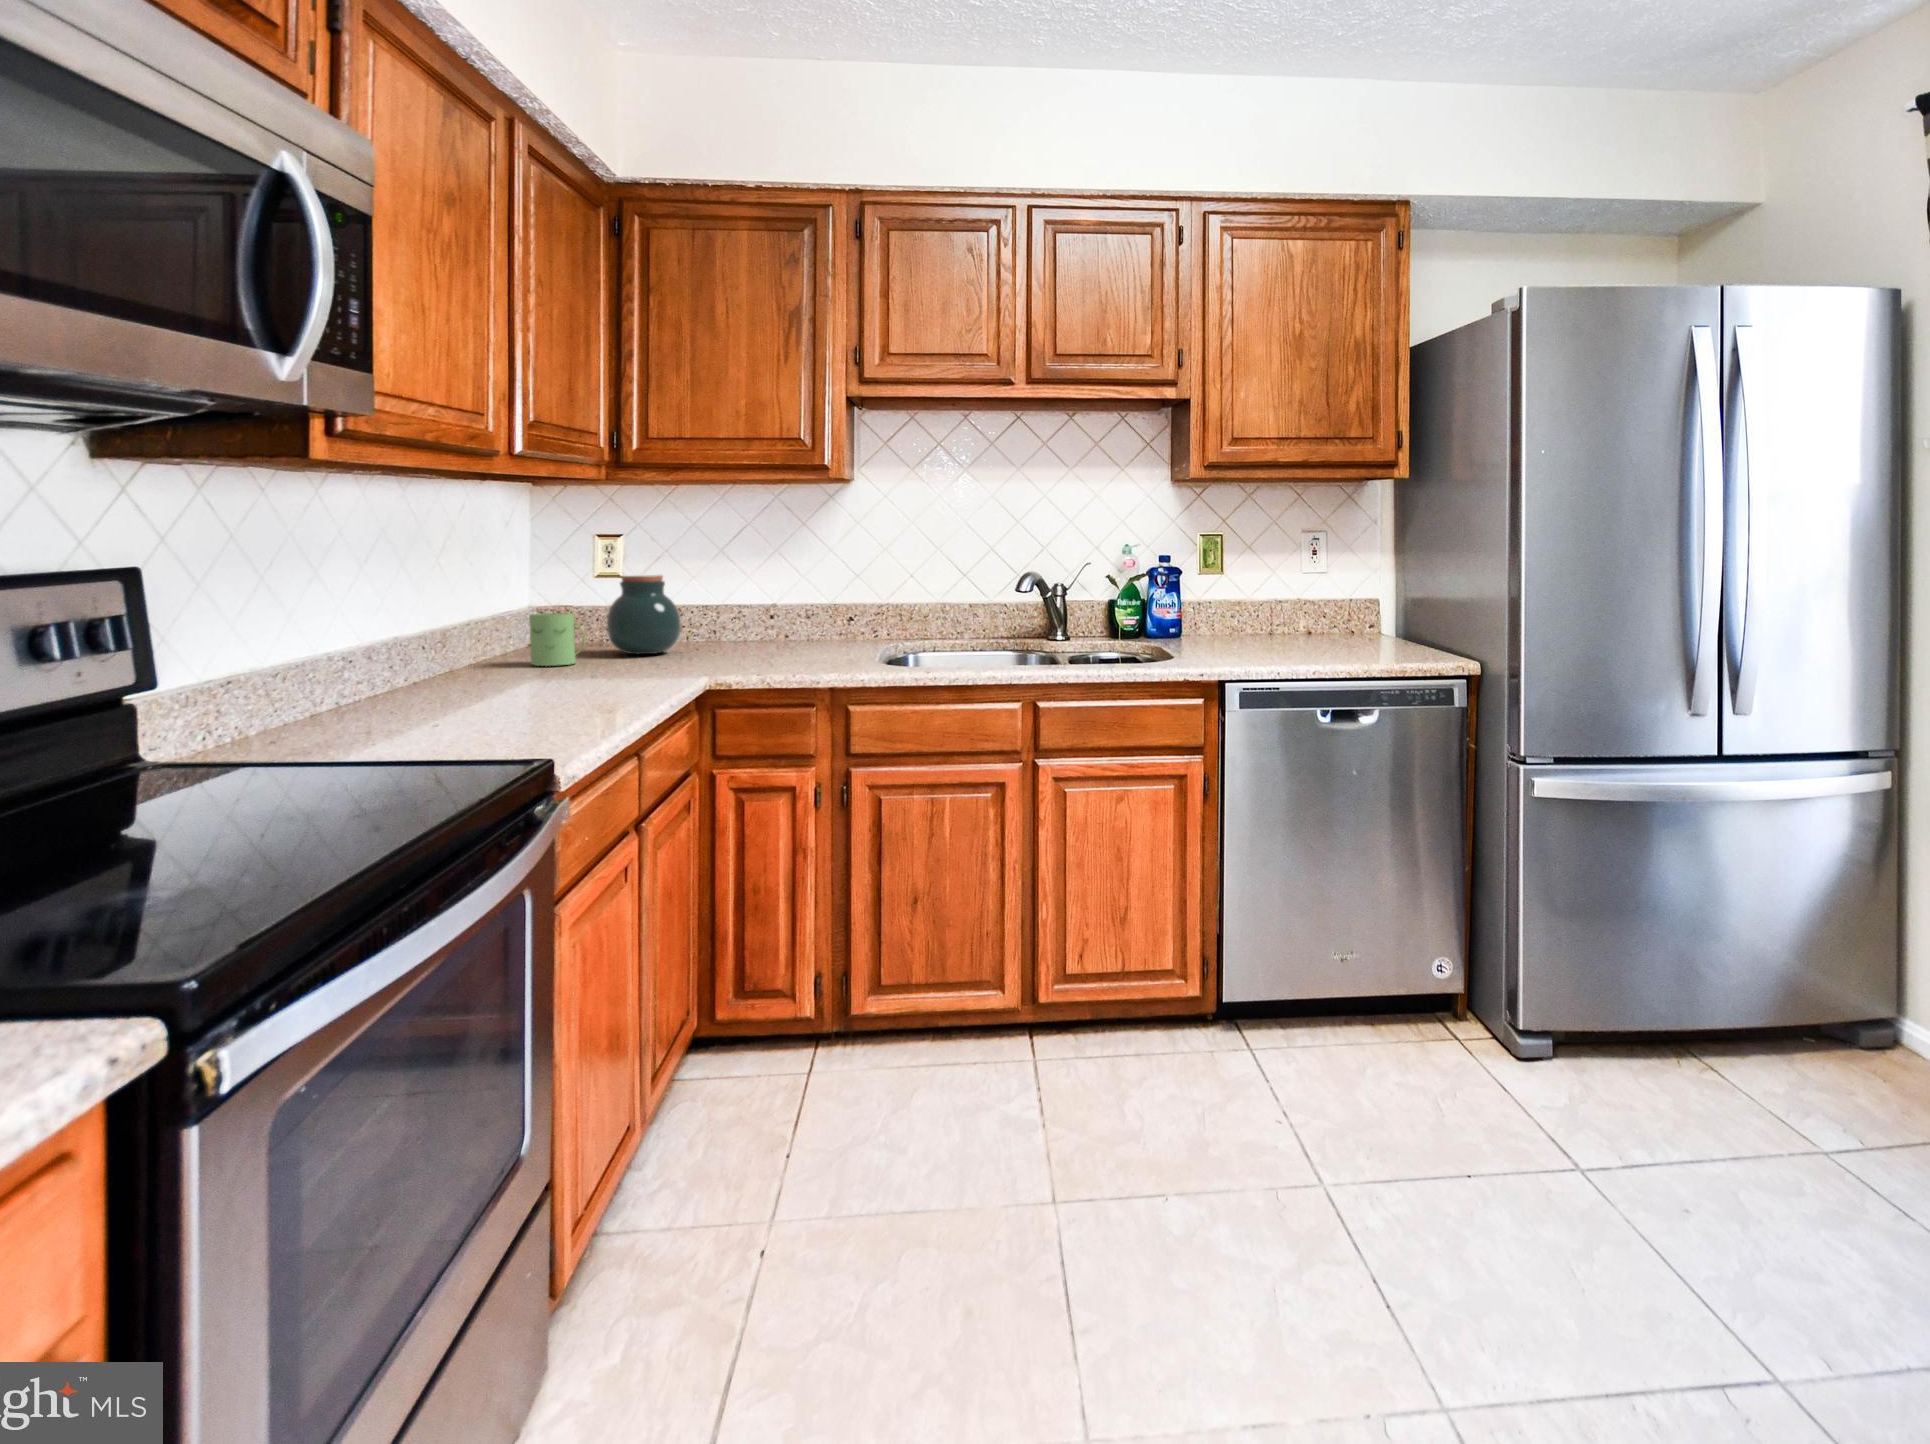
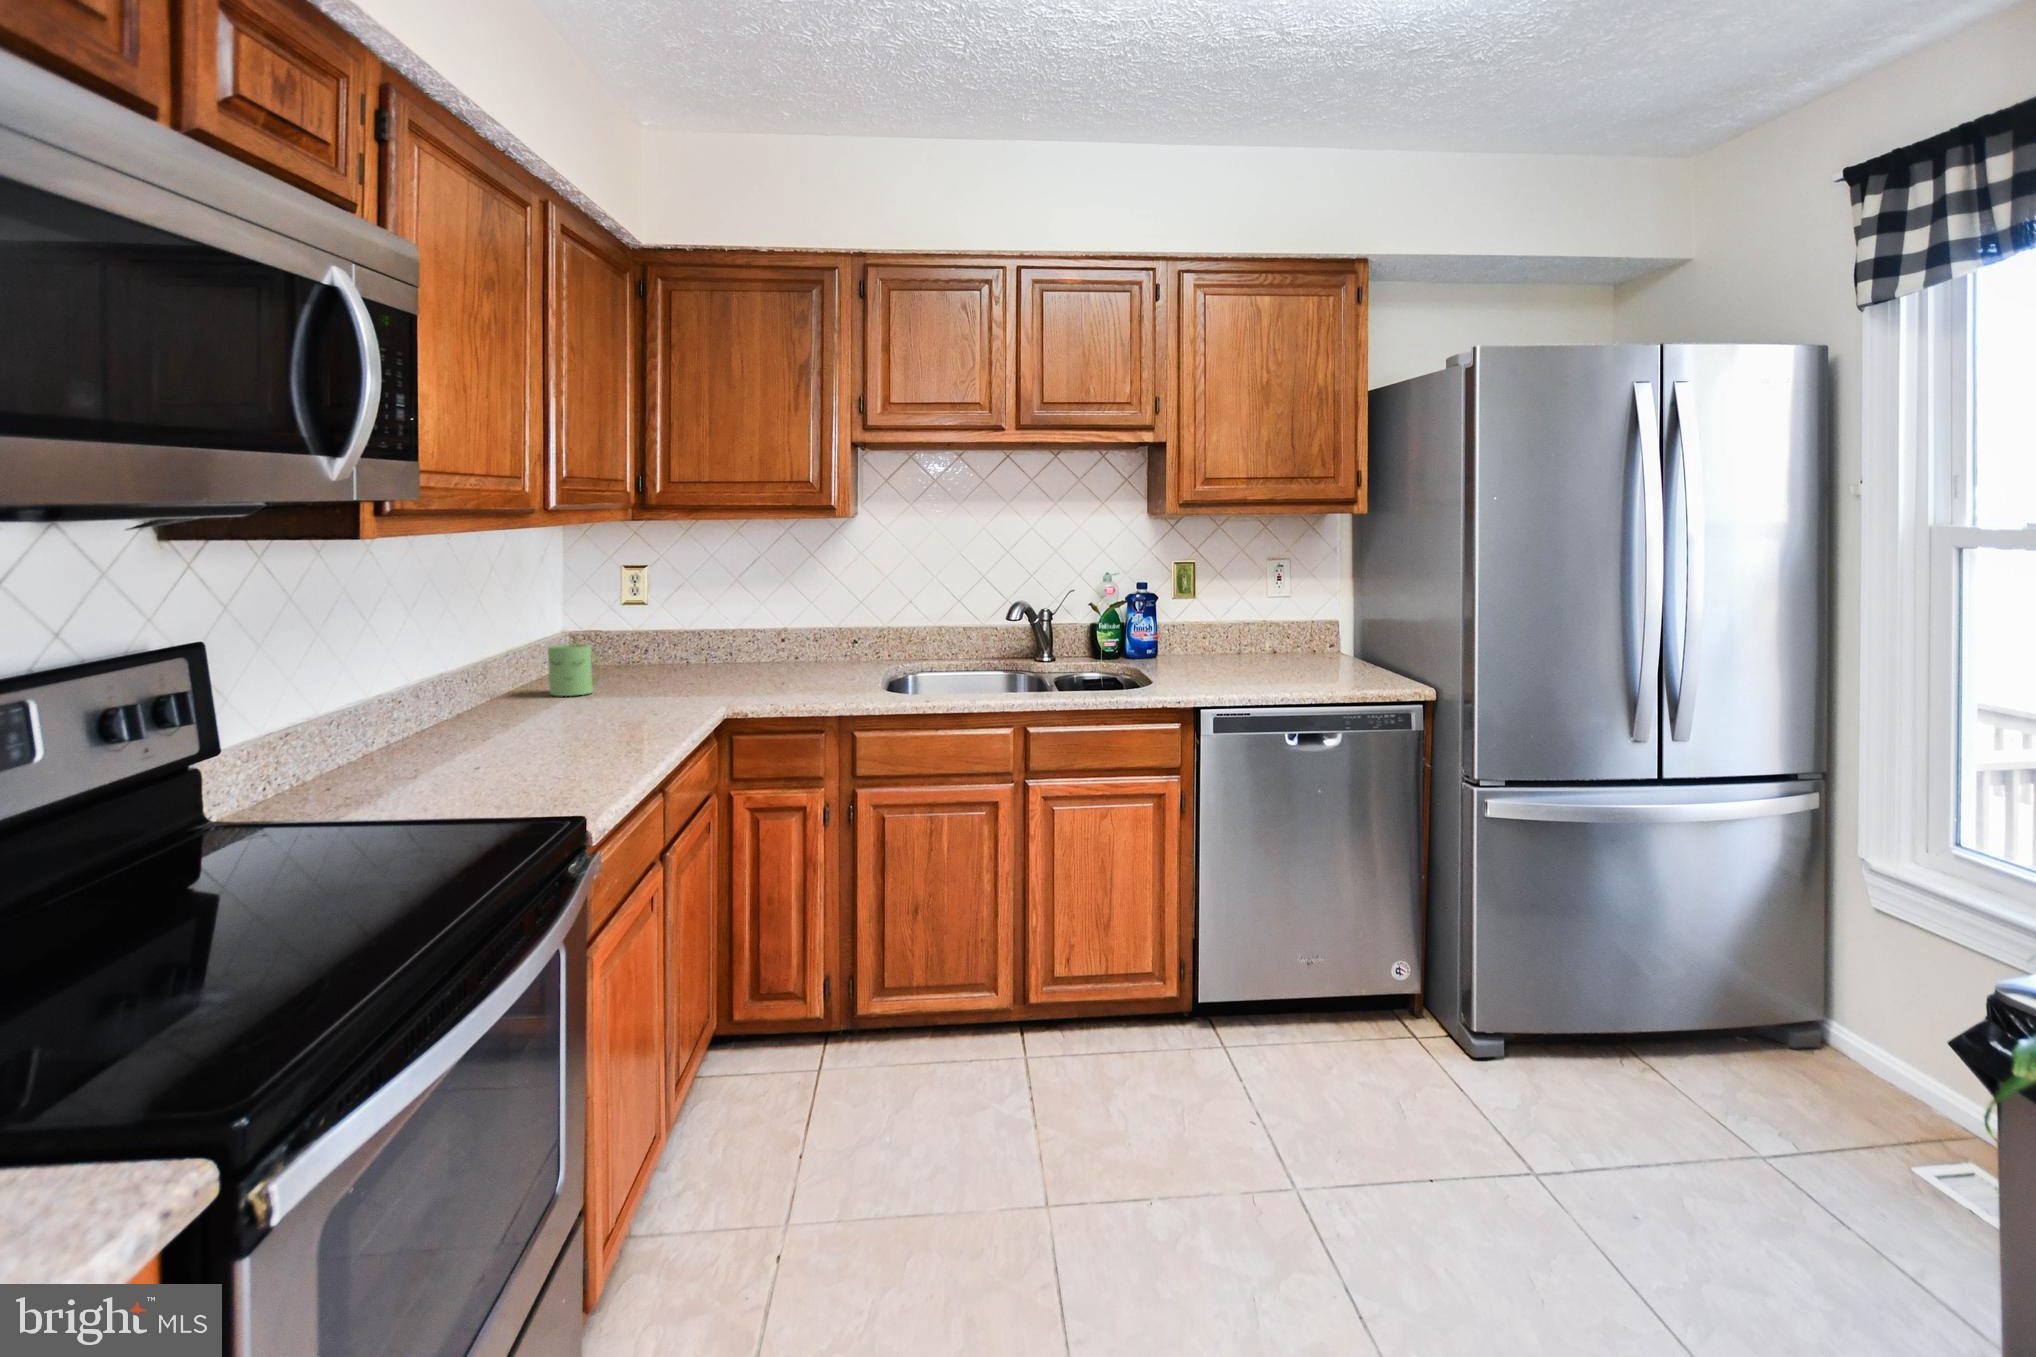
jar: present [607,575,681,654] -> none [622,606,693,681]

